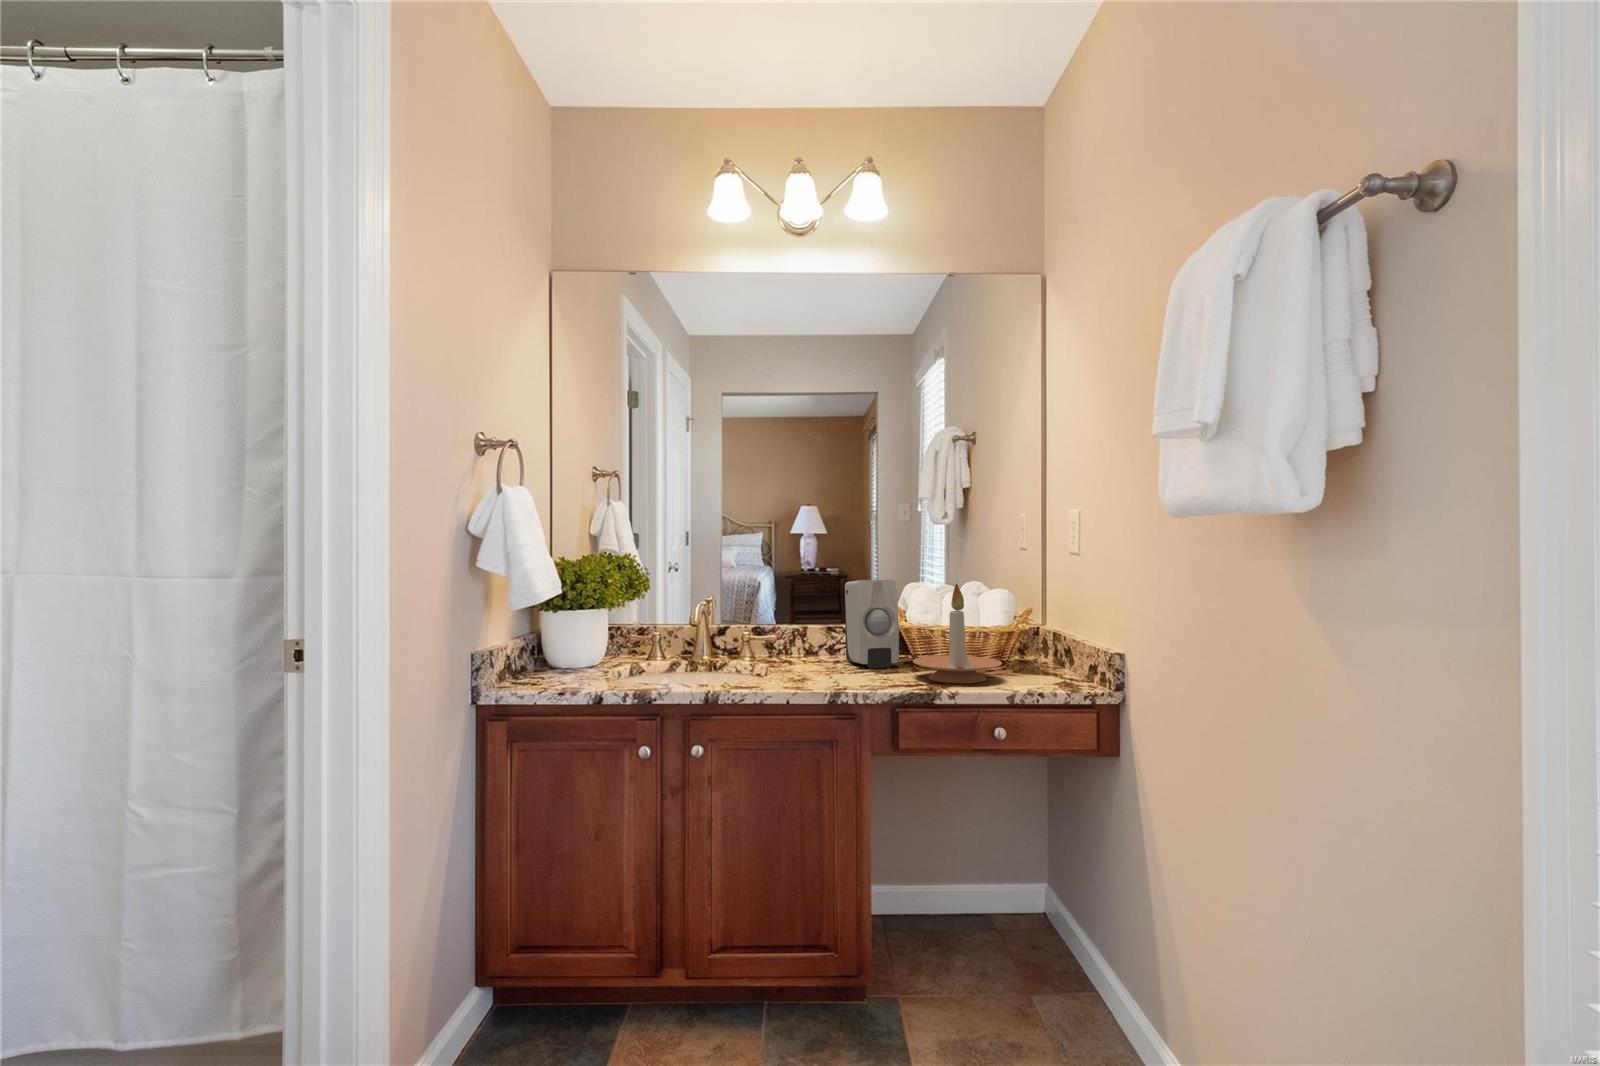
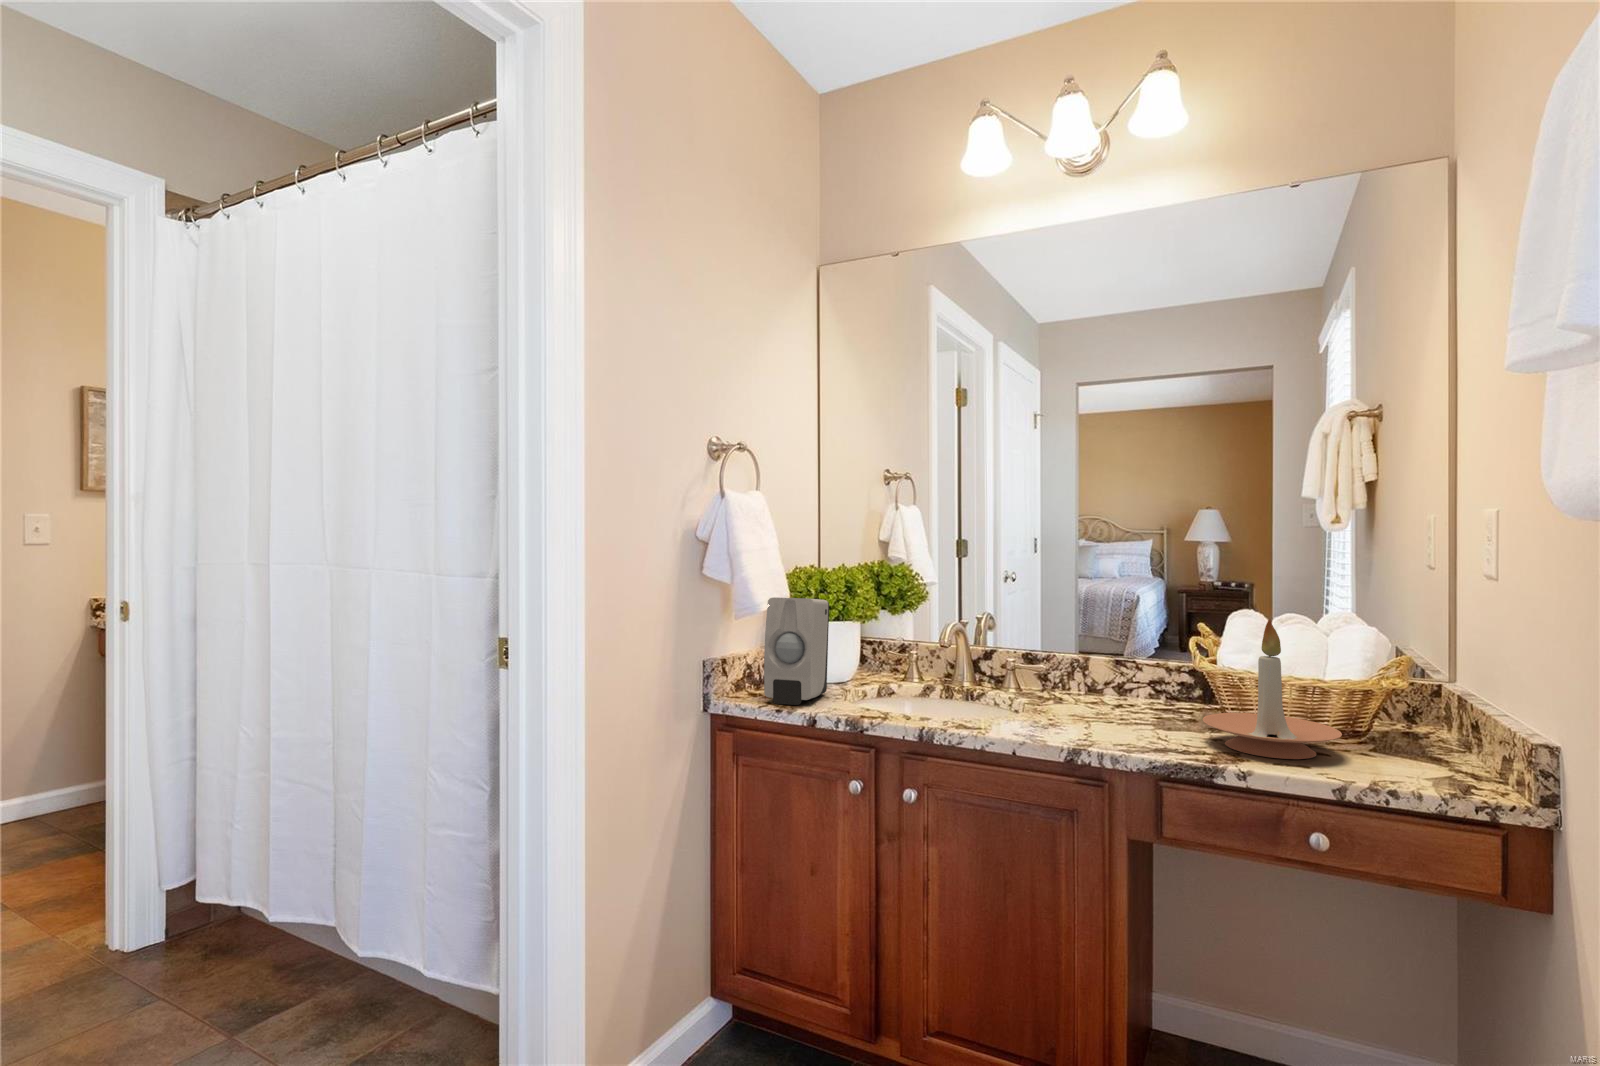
soap dispenser: present [844,580,899,669] -> present [764,597,829,705]

